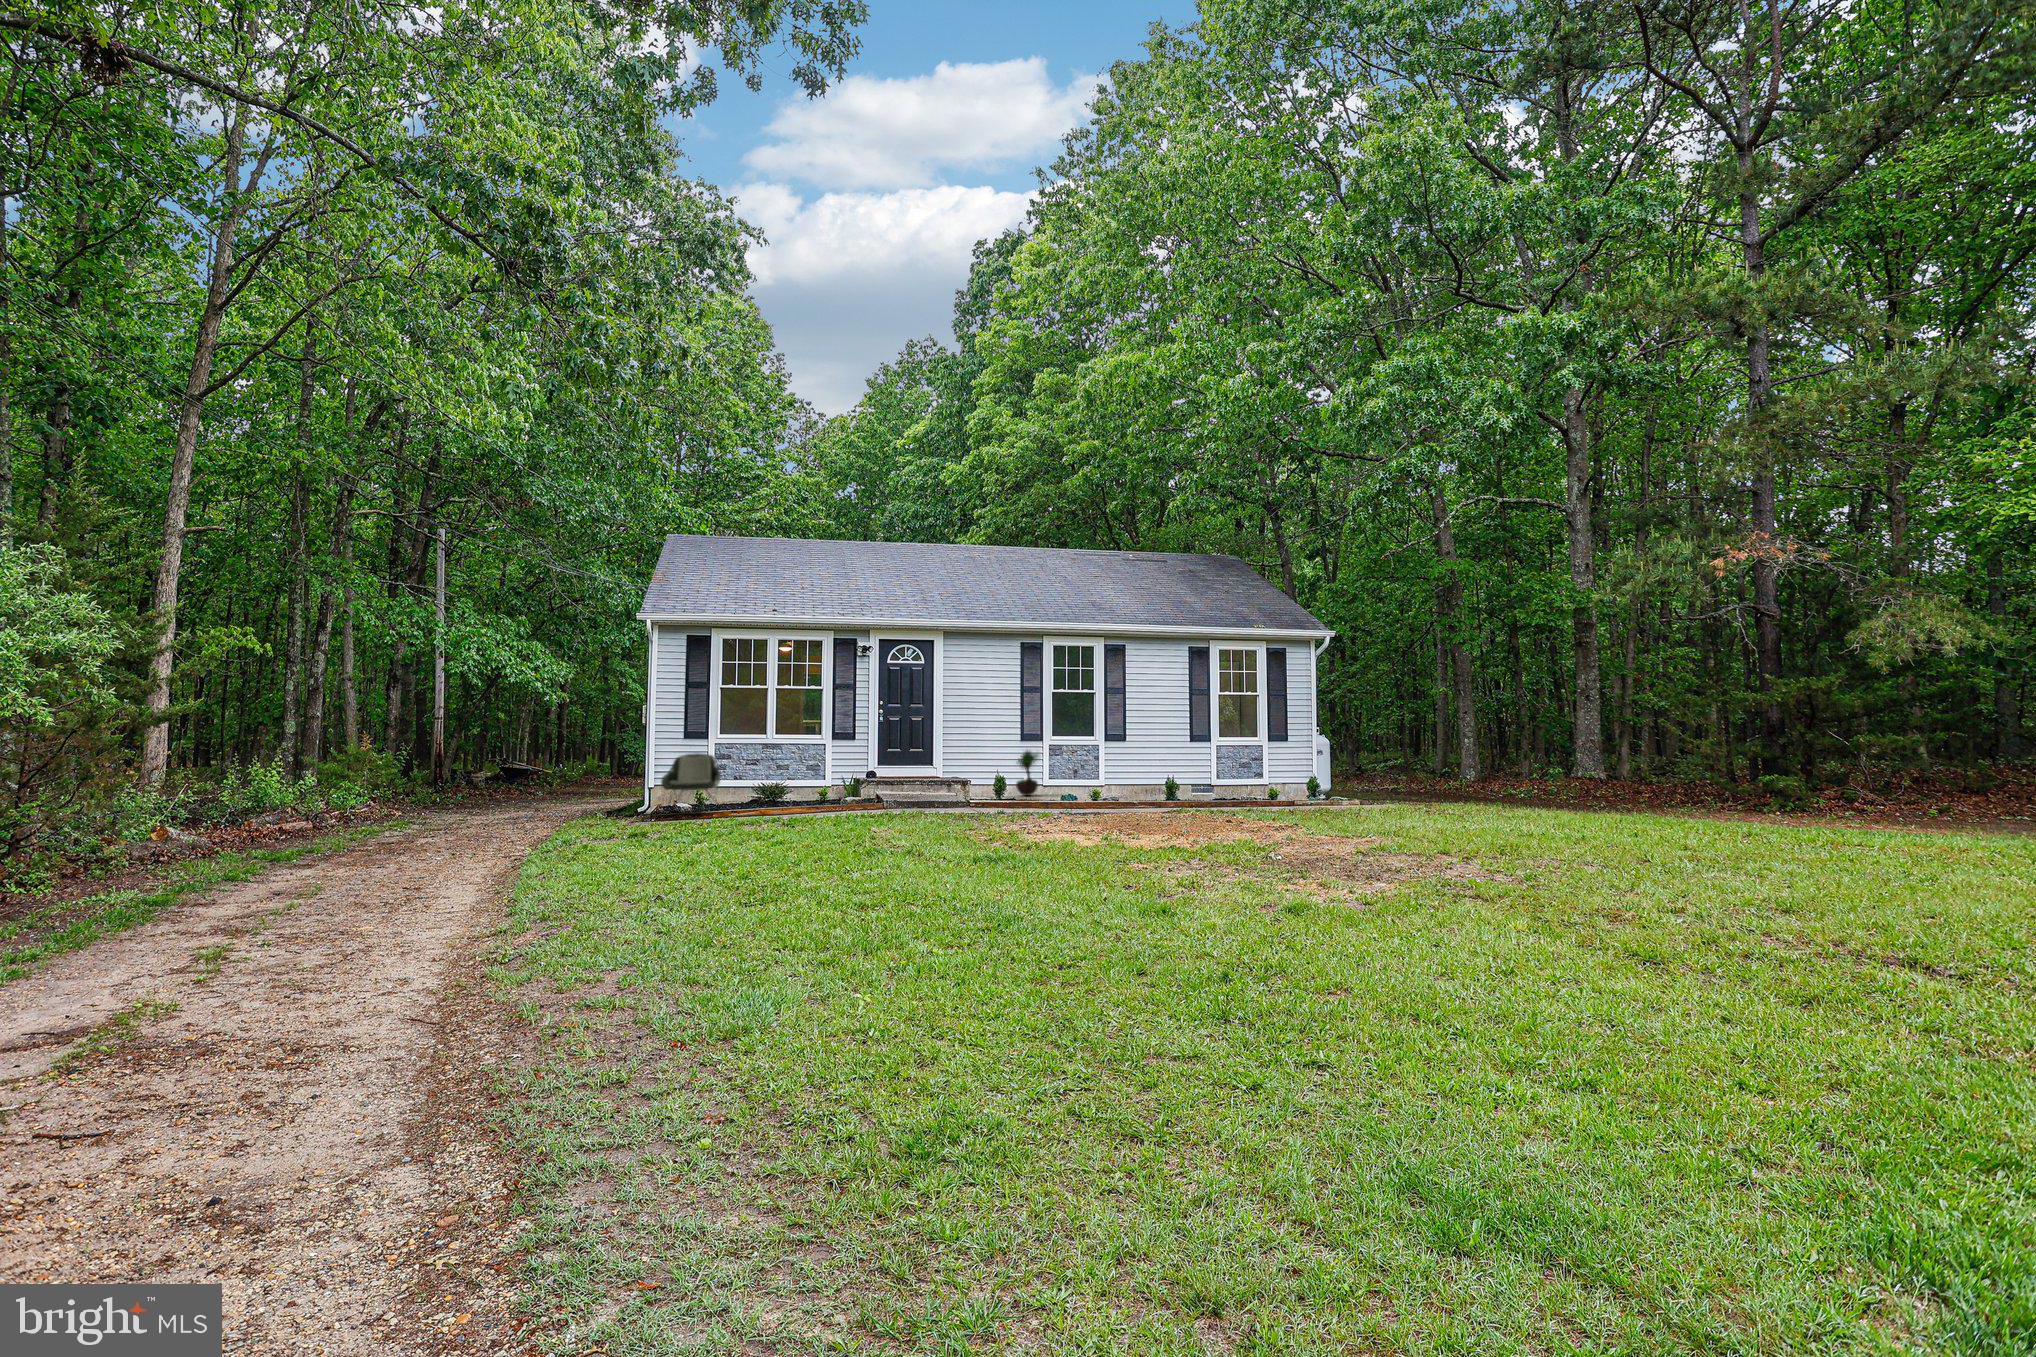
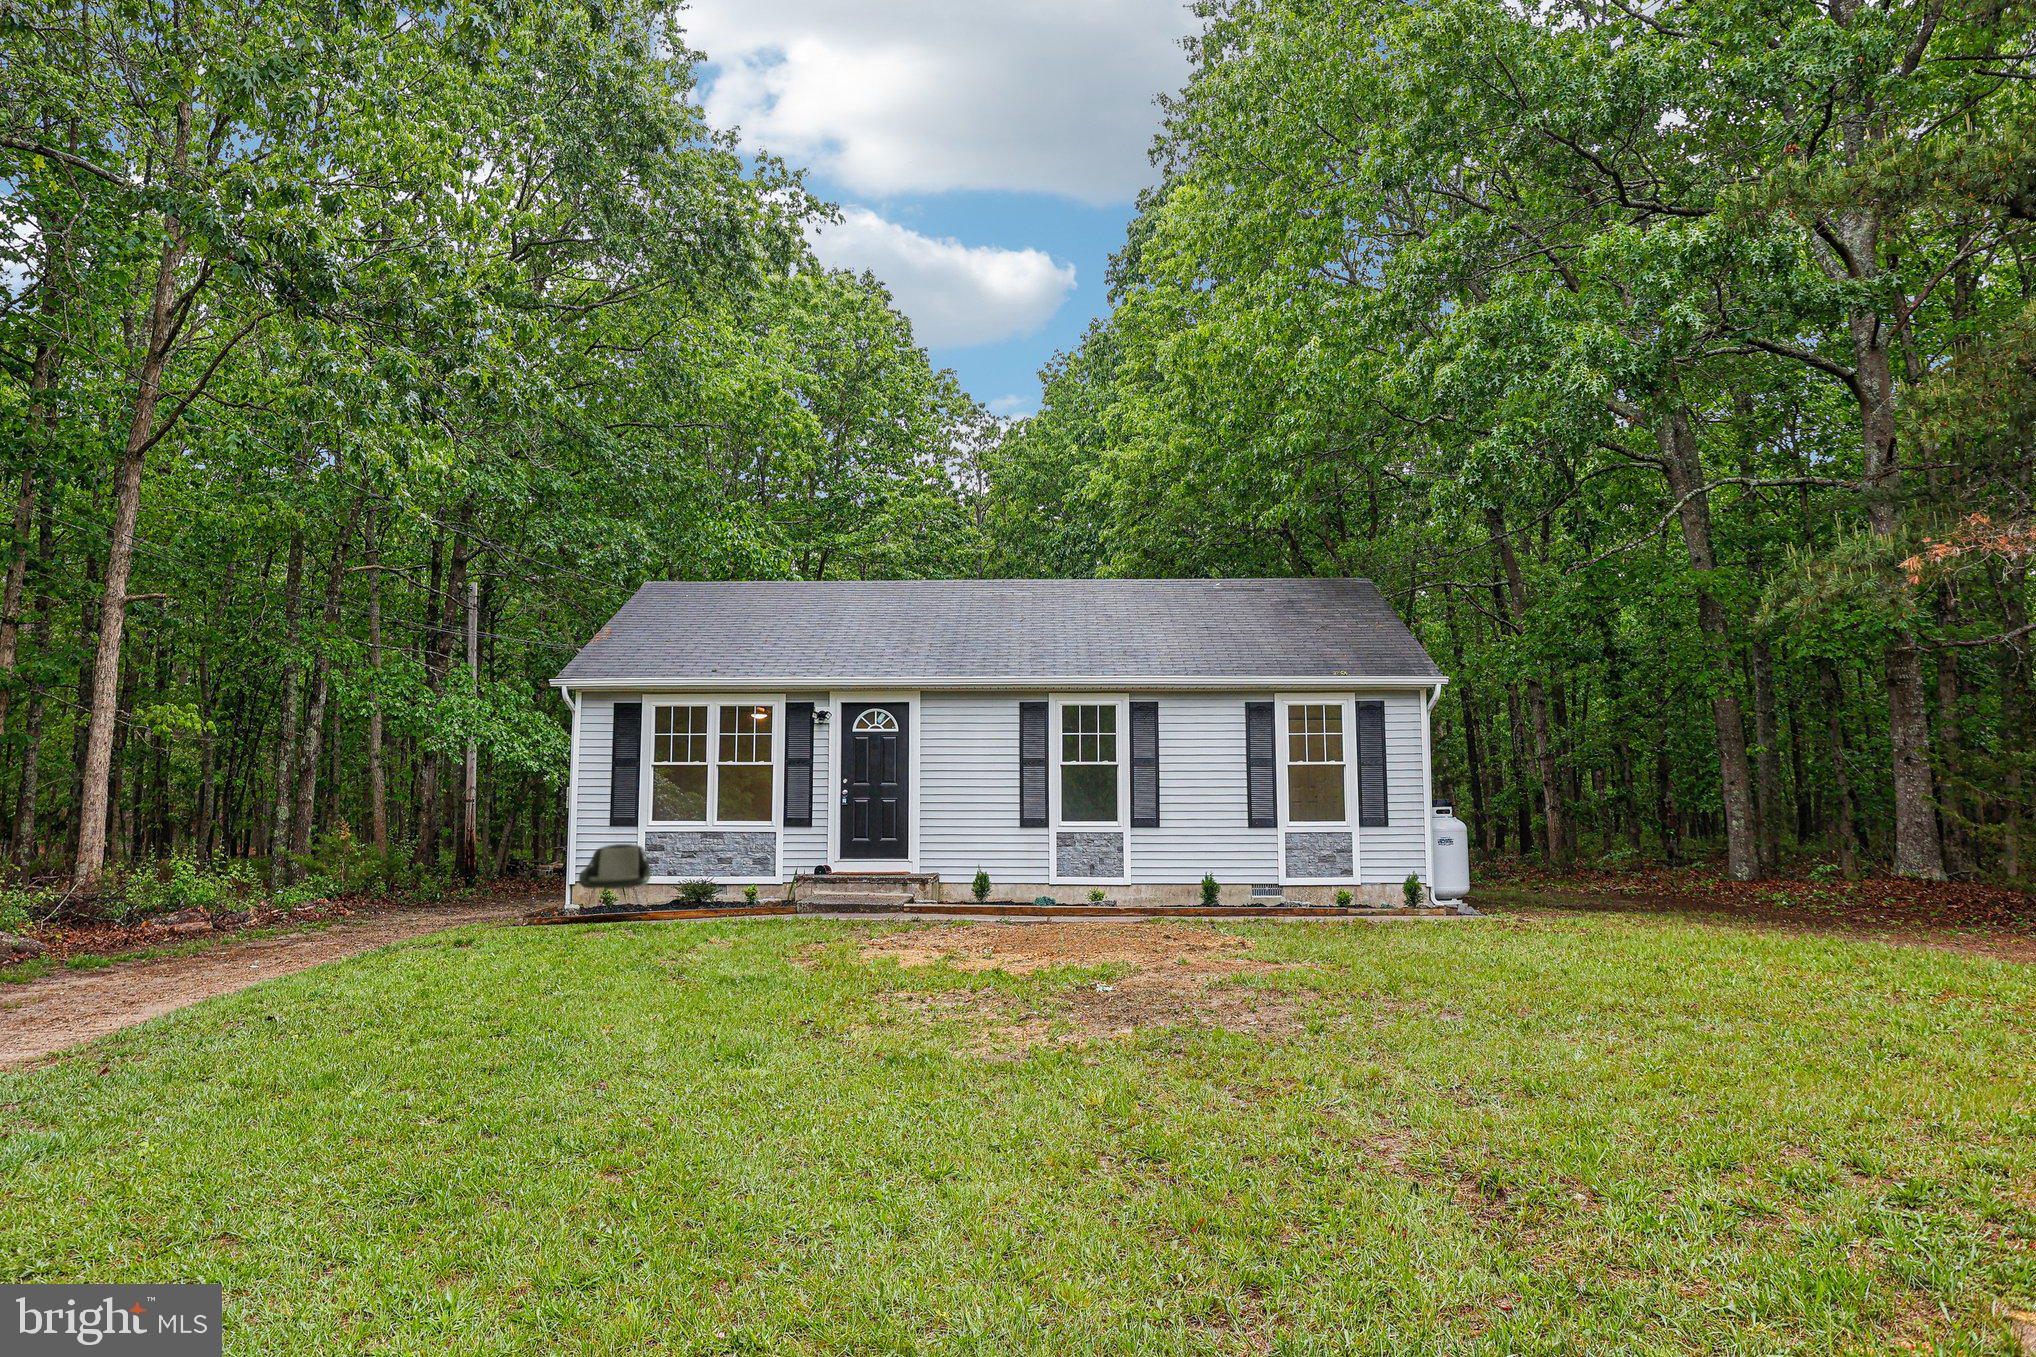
potted tree: present [1016,751,1038,796] -> none [1009,833,1044,895]

